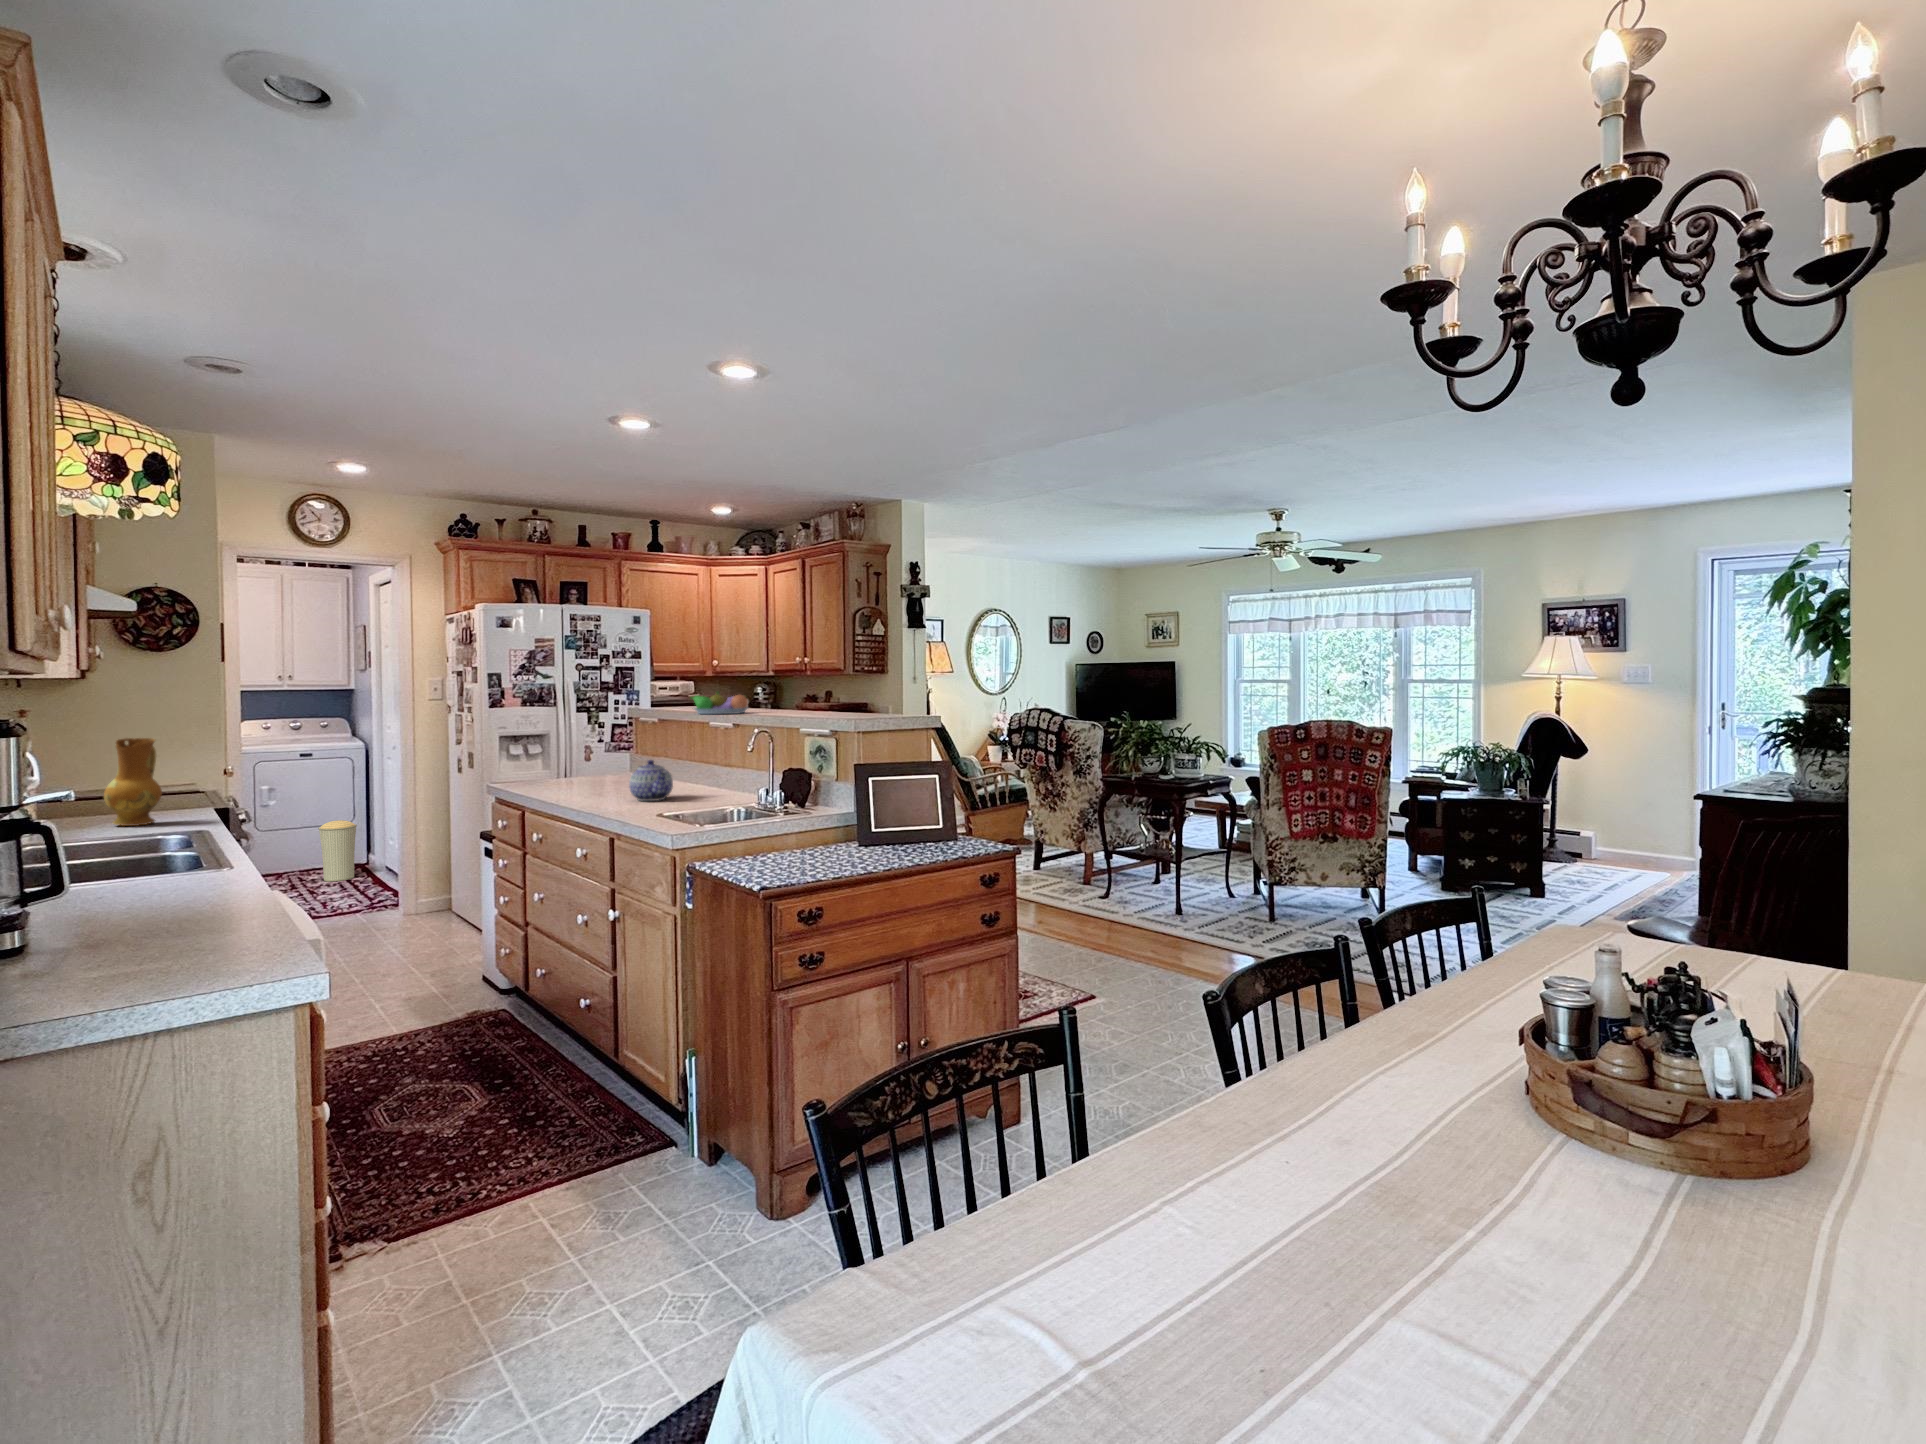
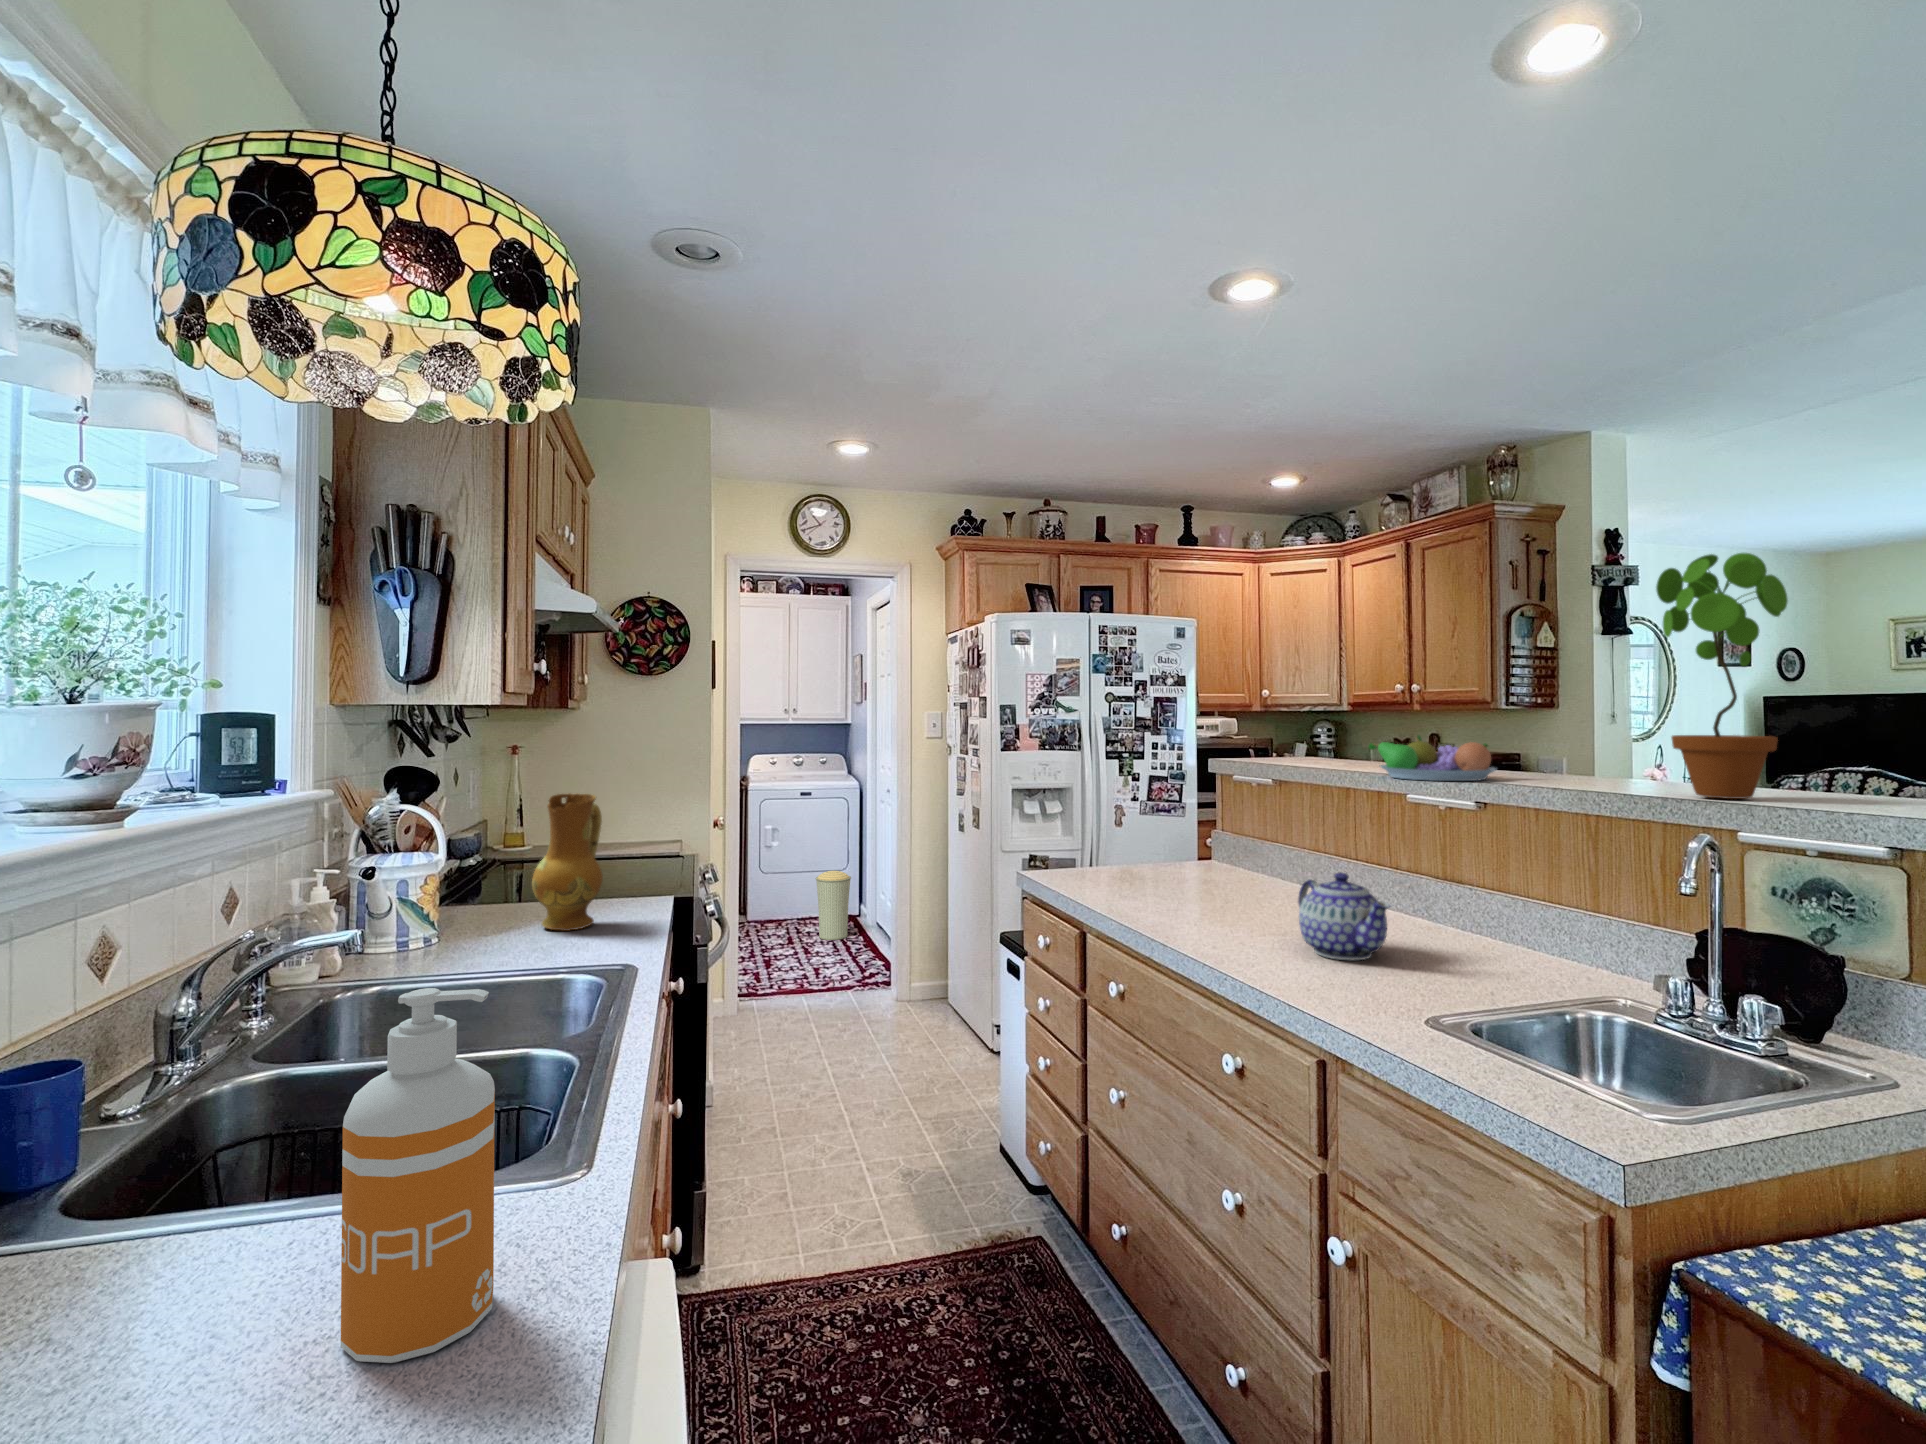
potted plant: none [784,611,823,716] -> present [1656,553,1788,799]
soap dispenser: none [152,784,214,900] -> present [341,988,495,1363]

